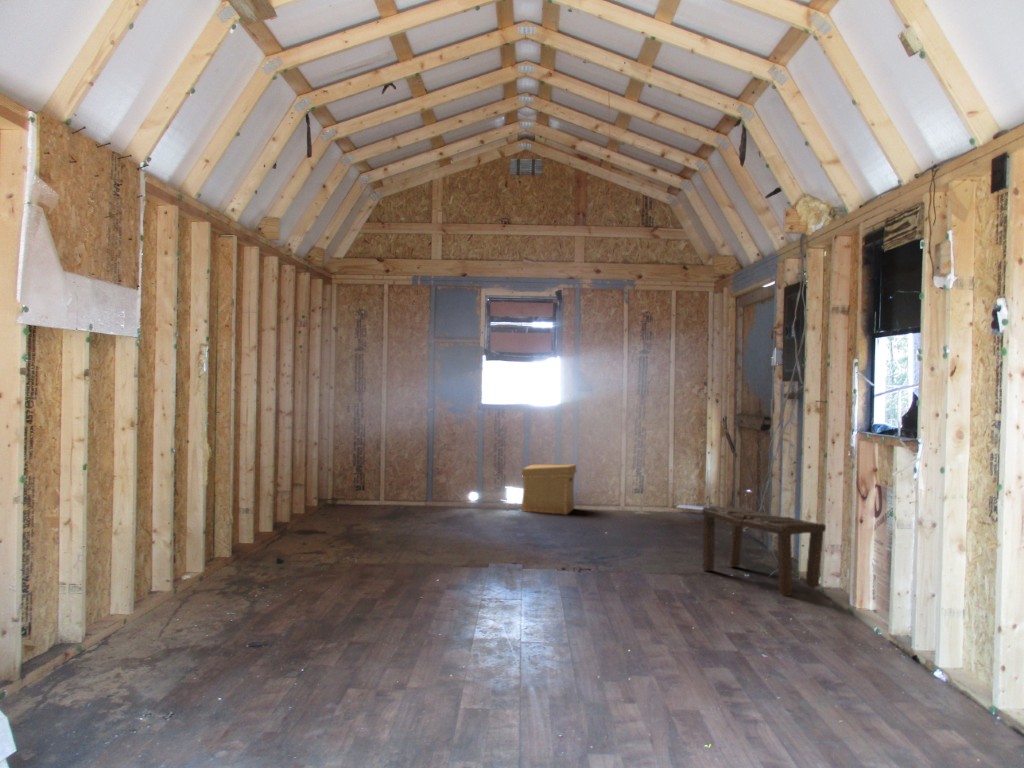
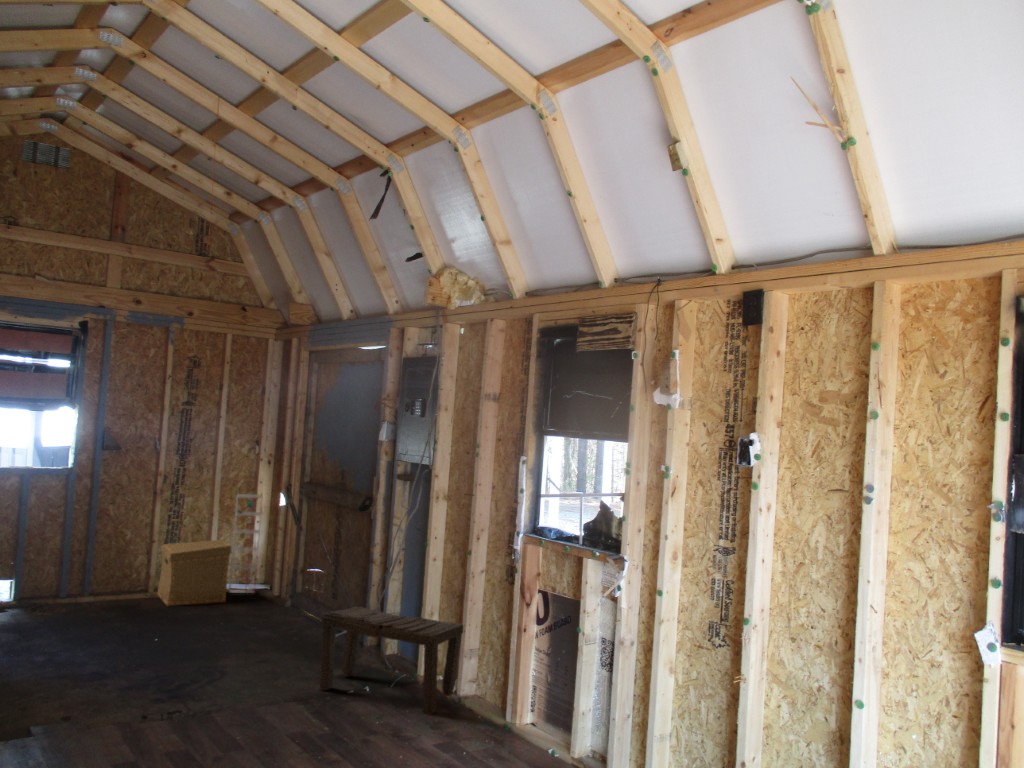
shelving unit: none [681,430,707,516] -> present [229,494,262,593]
cardboard box: present [521,465,577,514] -> present [158,540,231,606]

